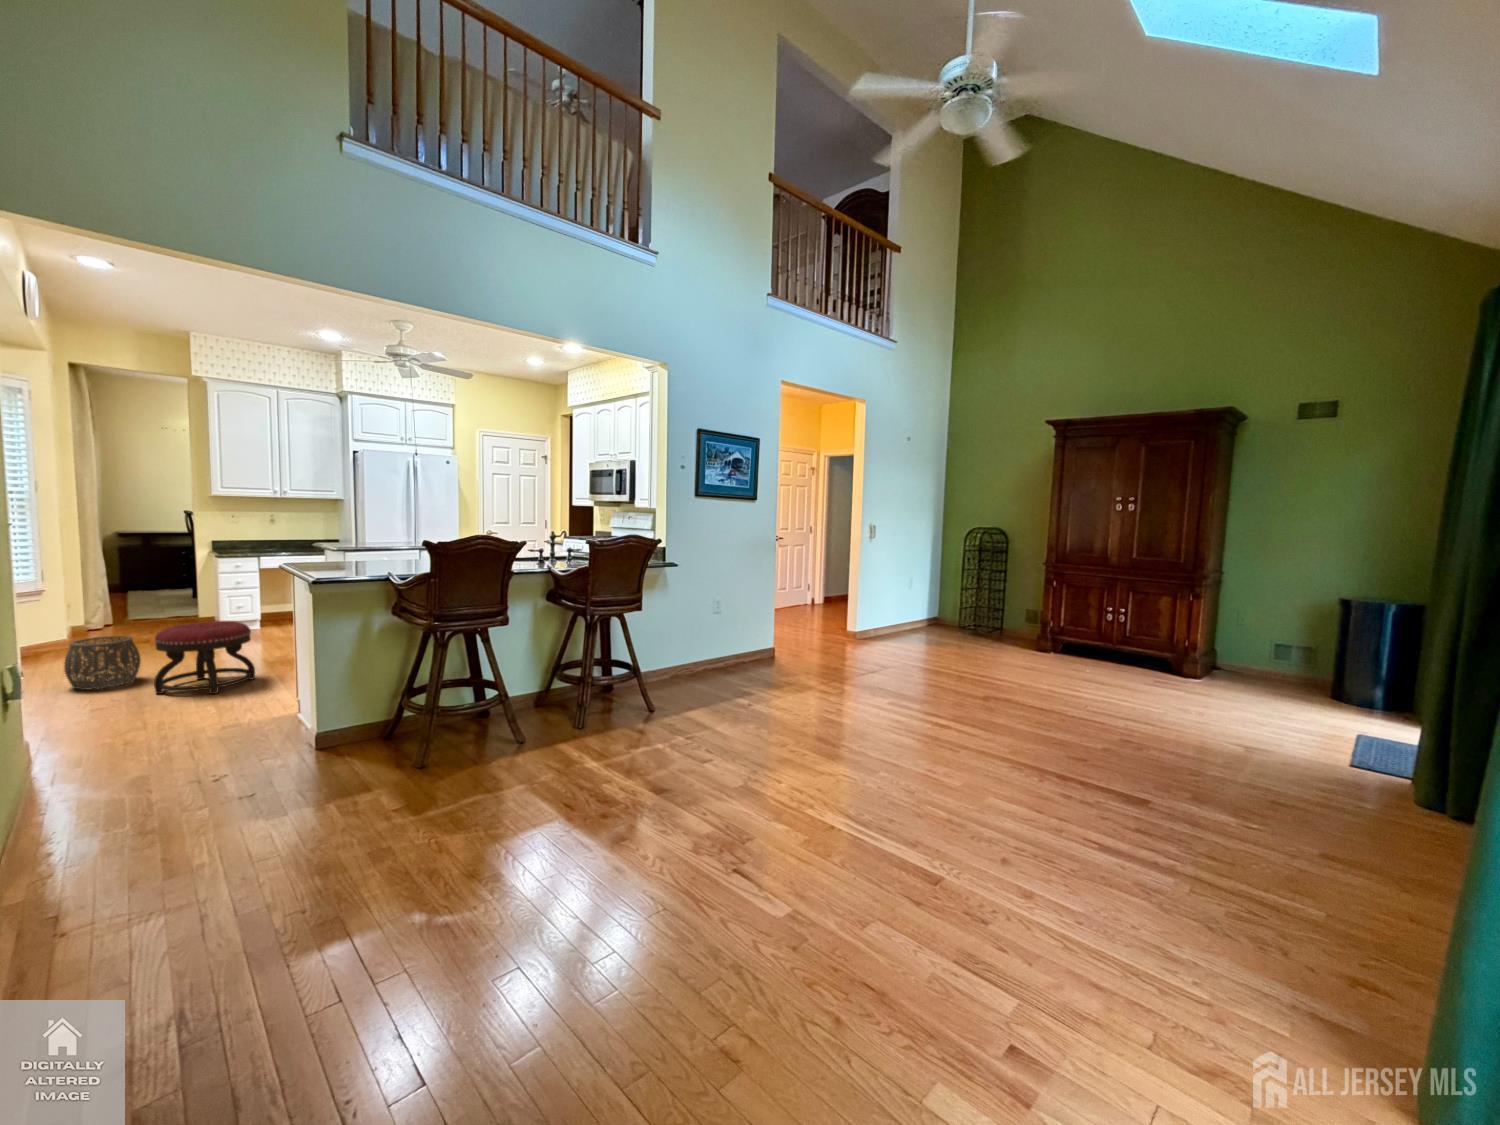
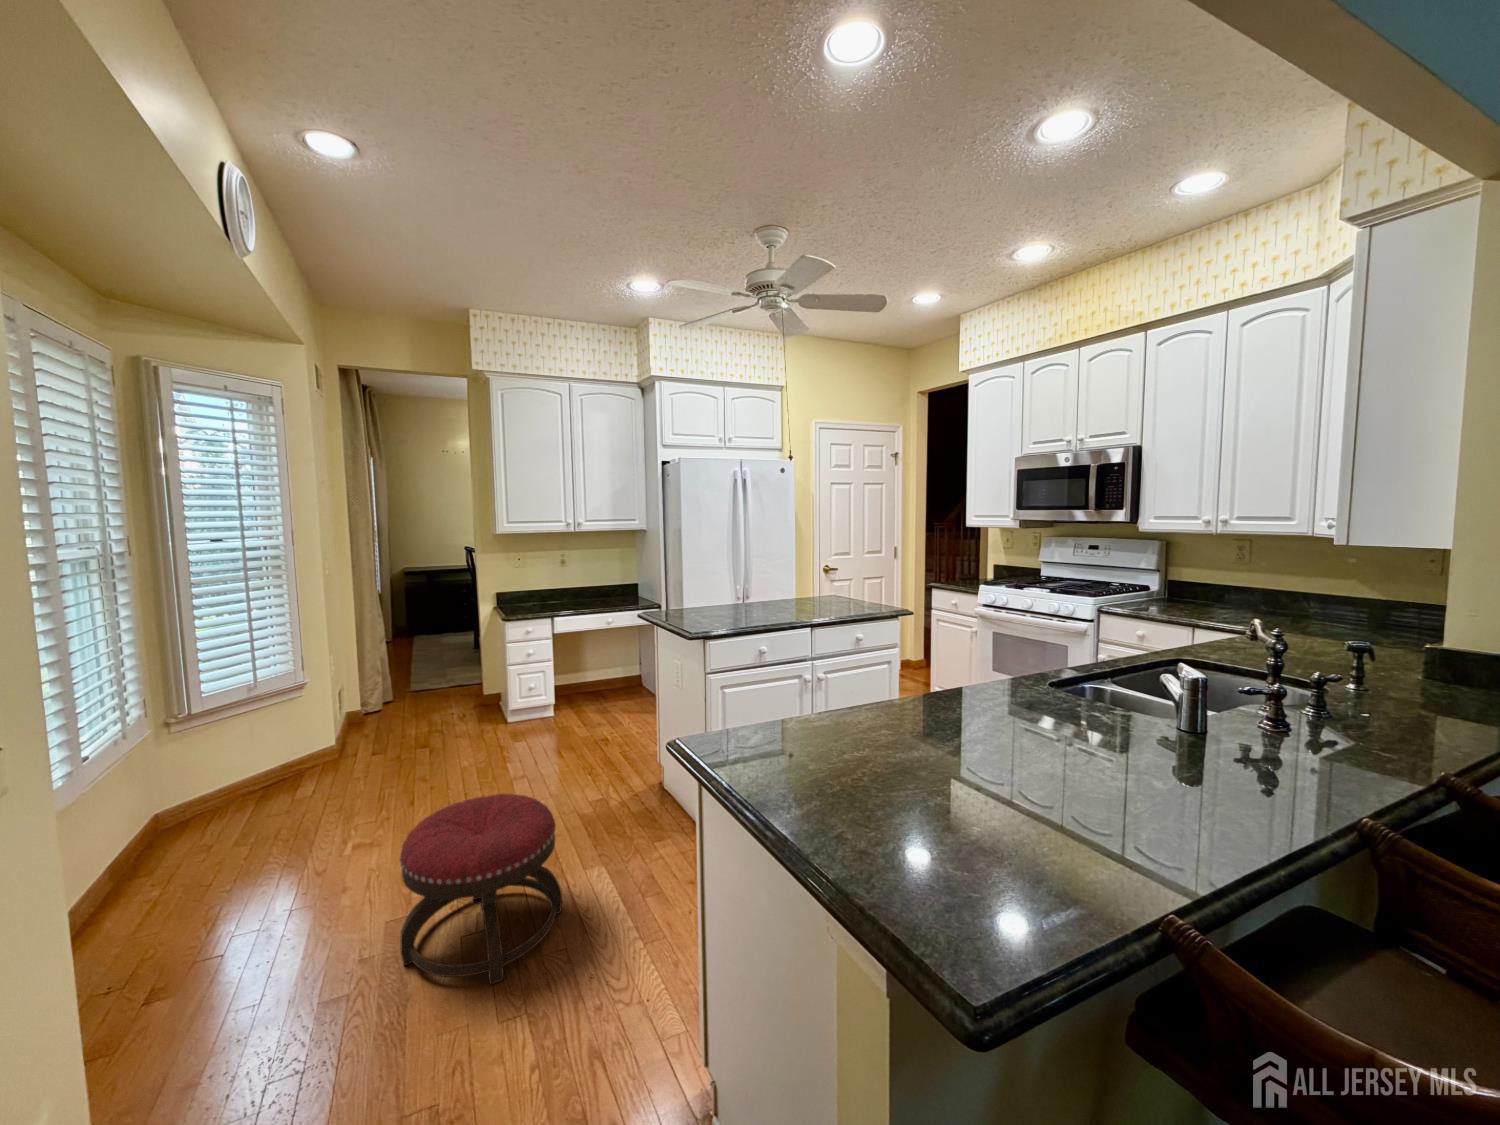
woven basket: present [64,636,140,690] -> none [277,805,393,925]

